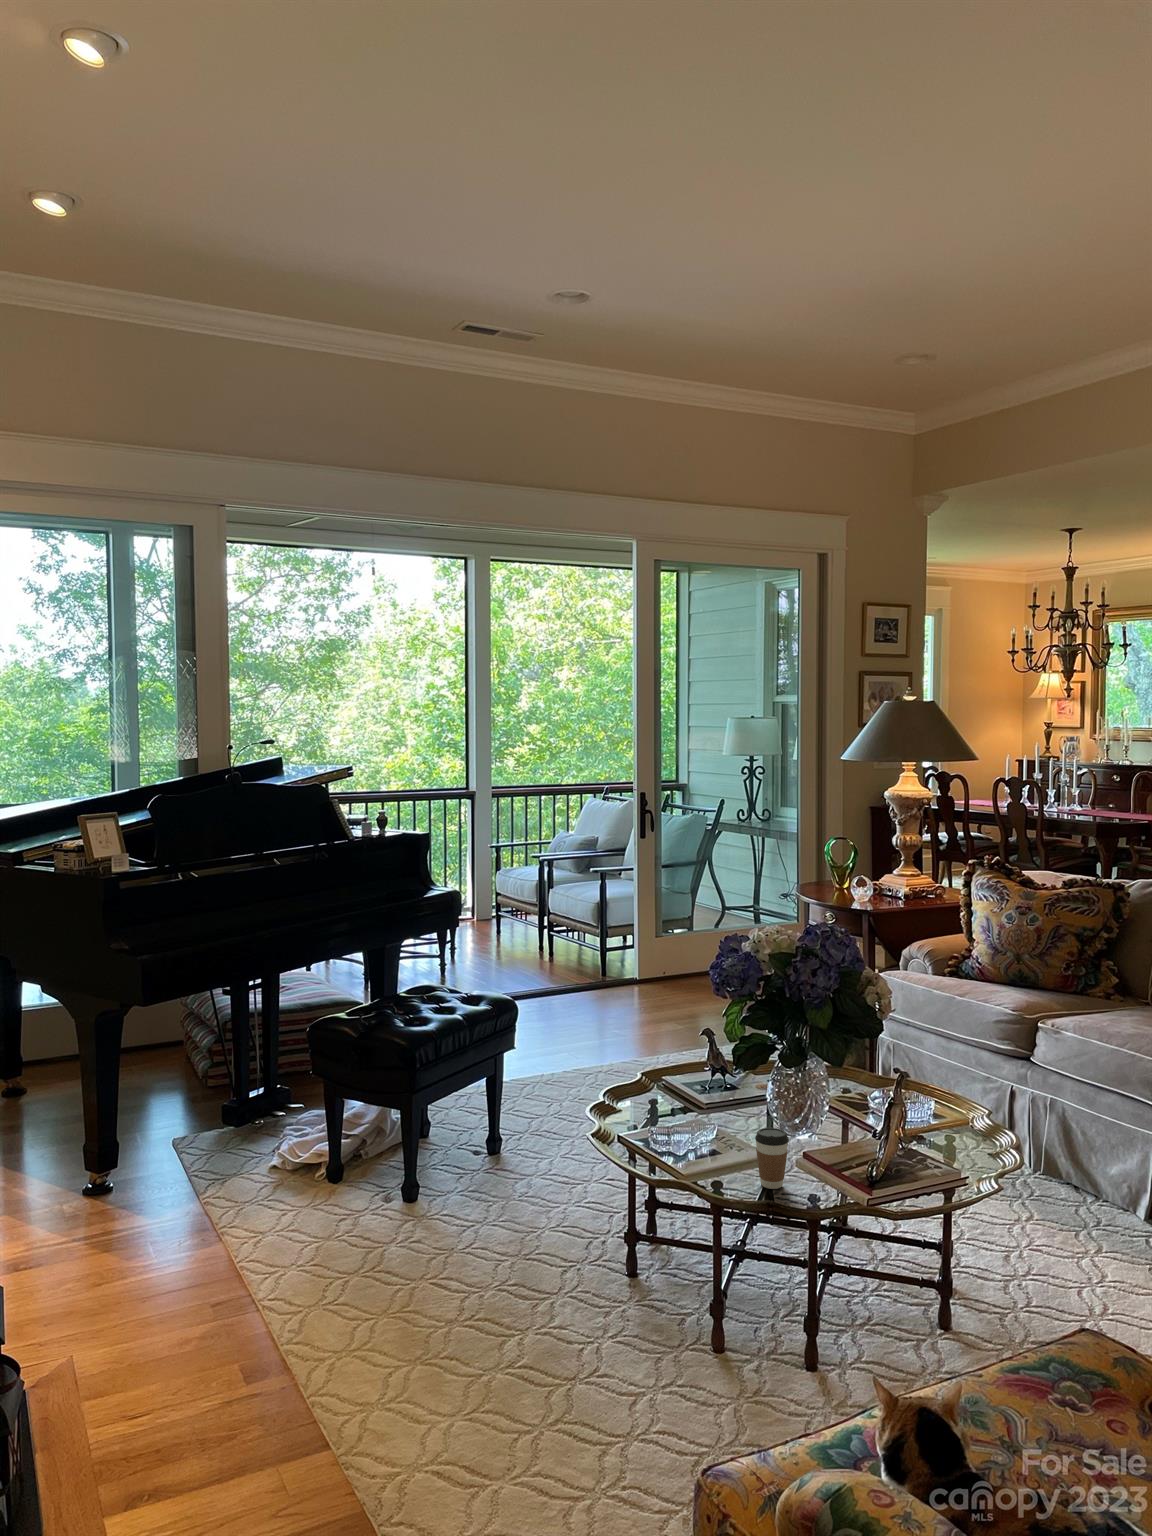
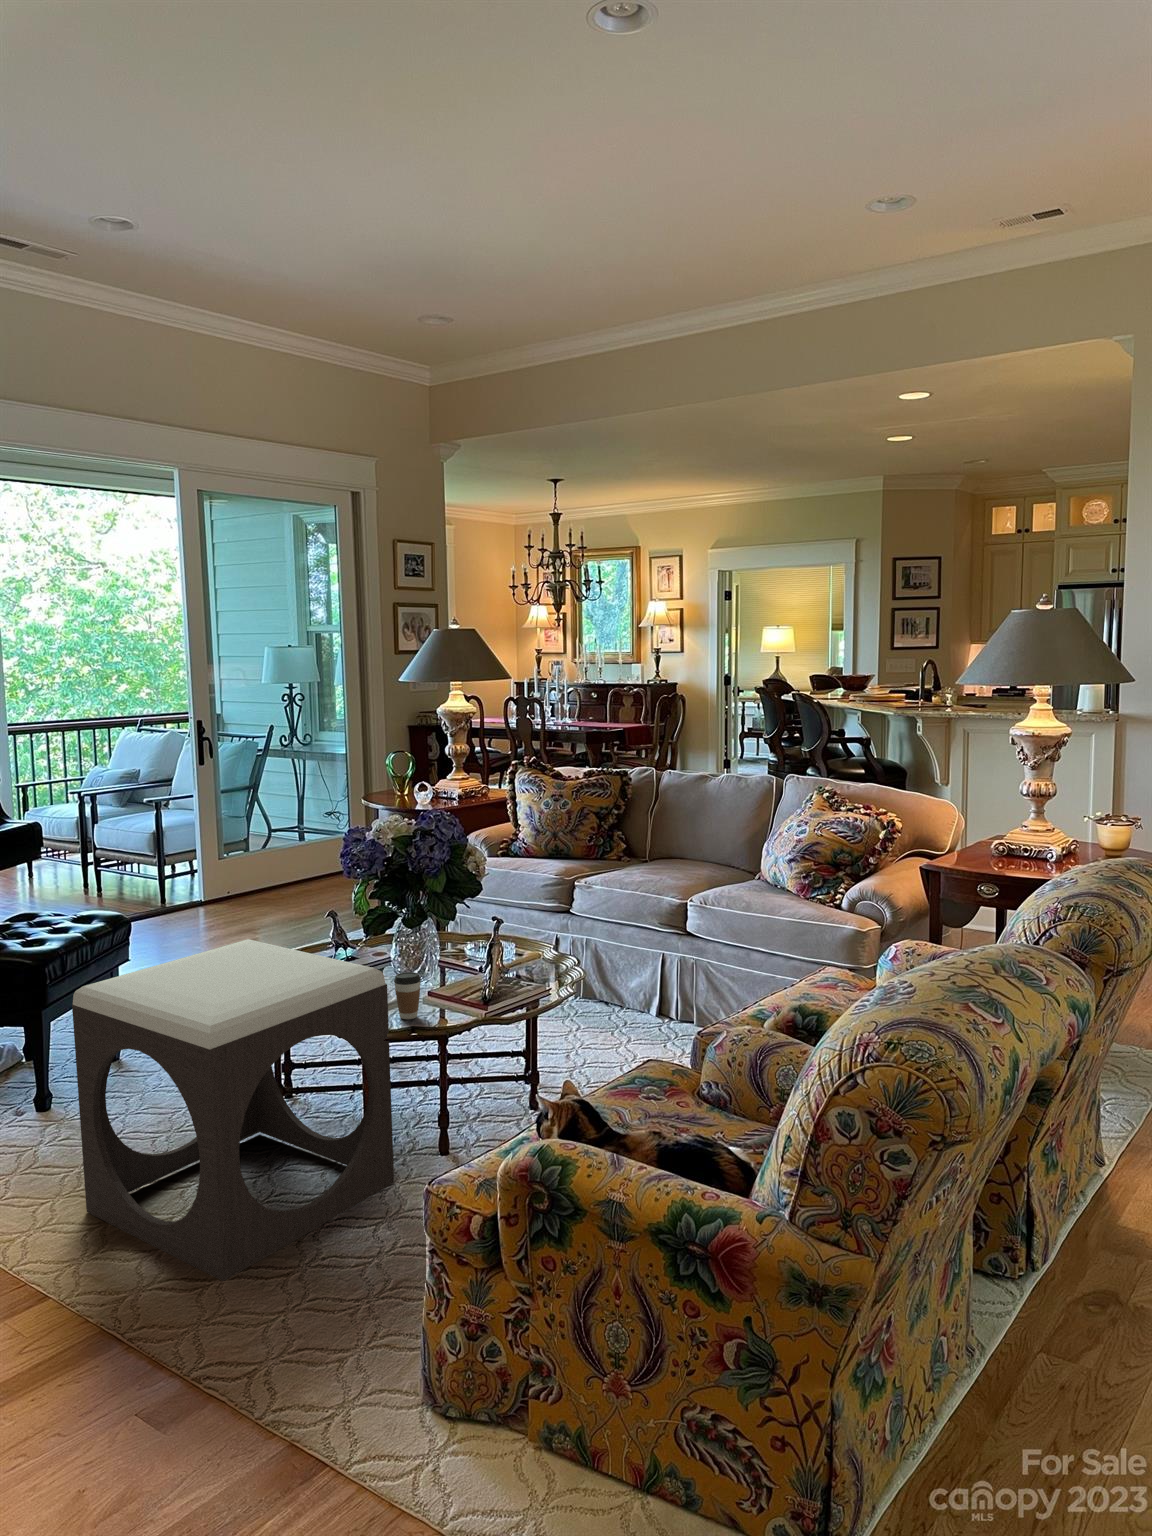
footstool: none [400,1055,738,1485] -> present [72,939,394,1281]

